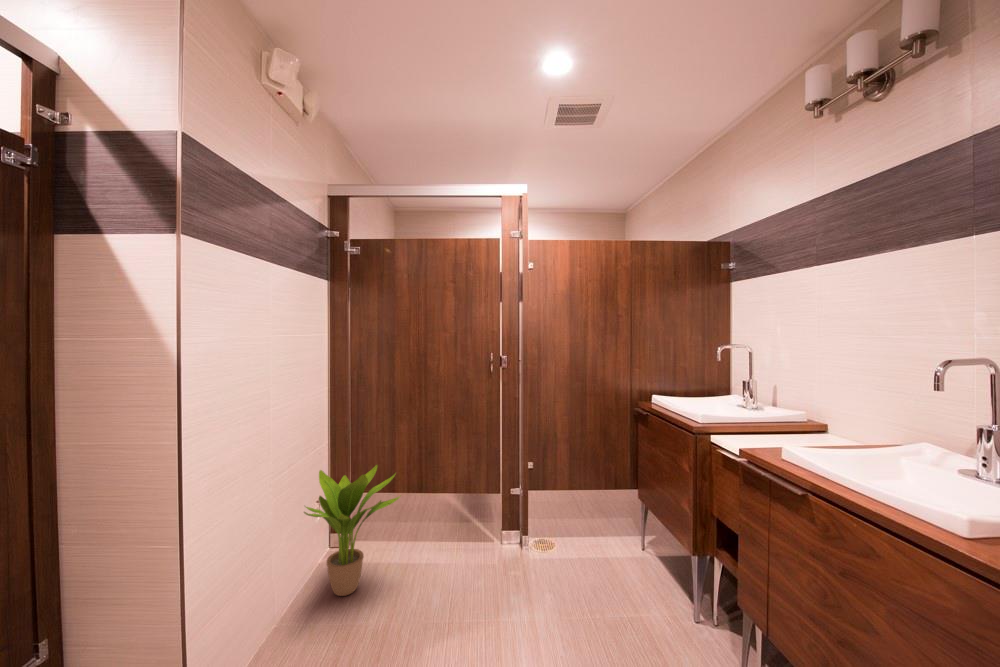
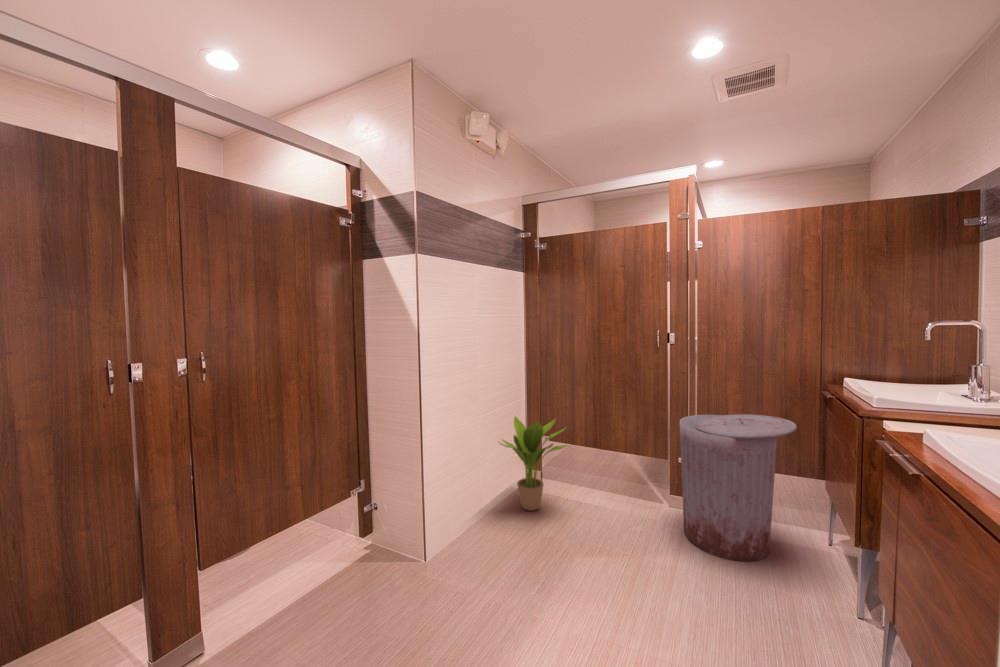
trash can: none [519,434,620,589] -> present [680,414,797,561]

